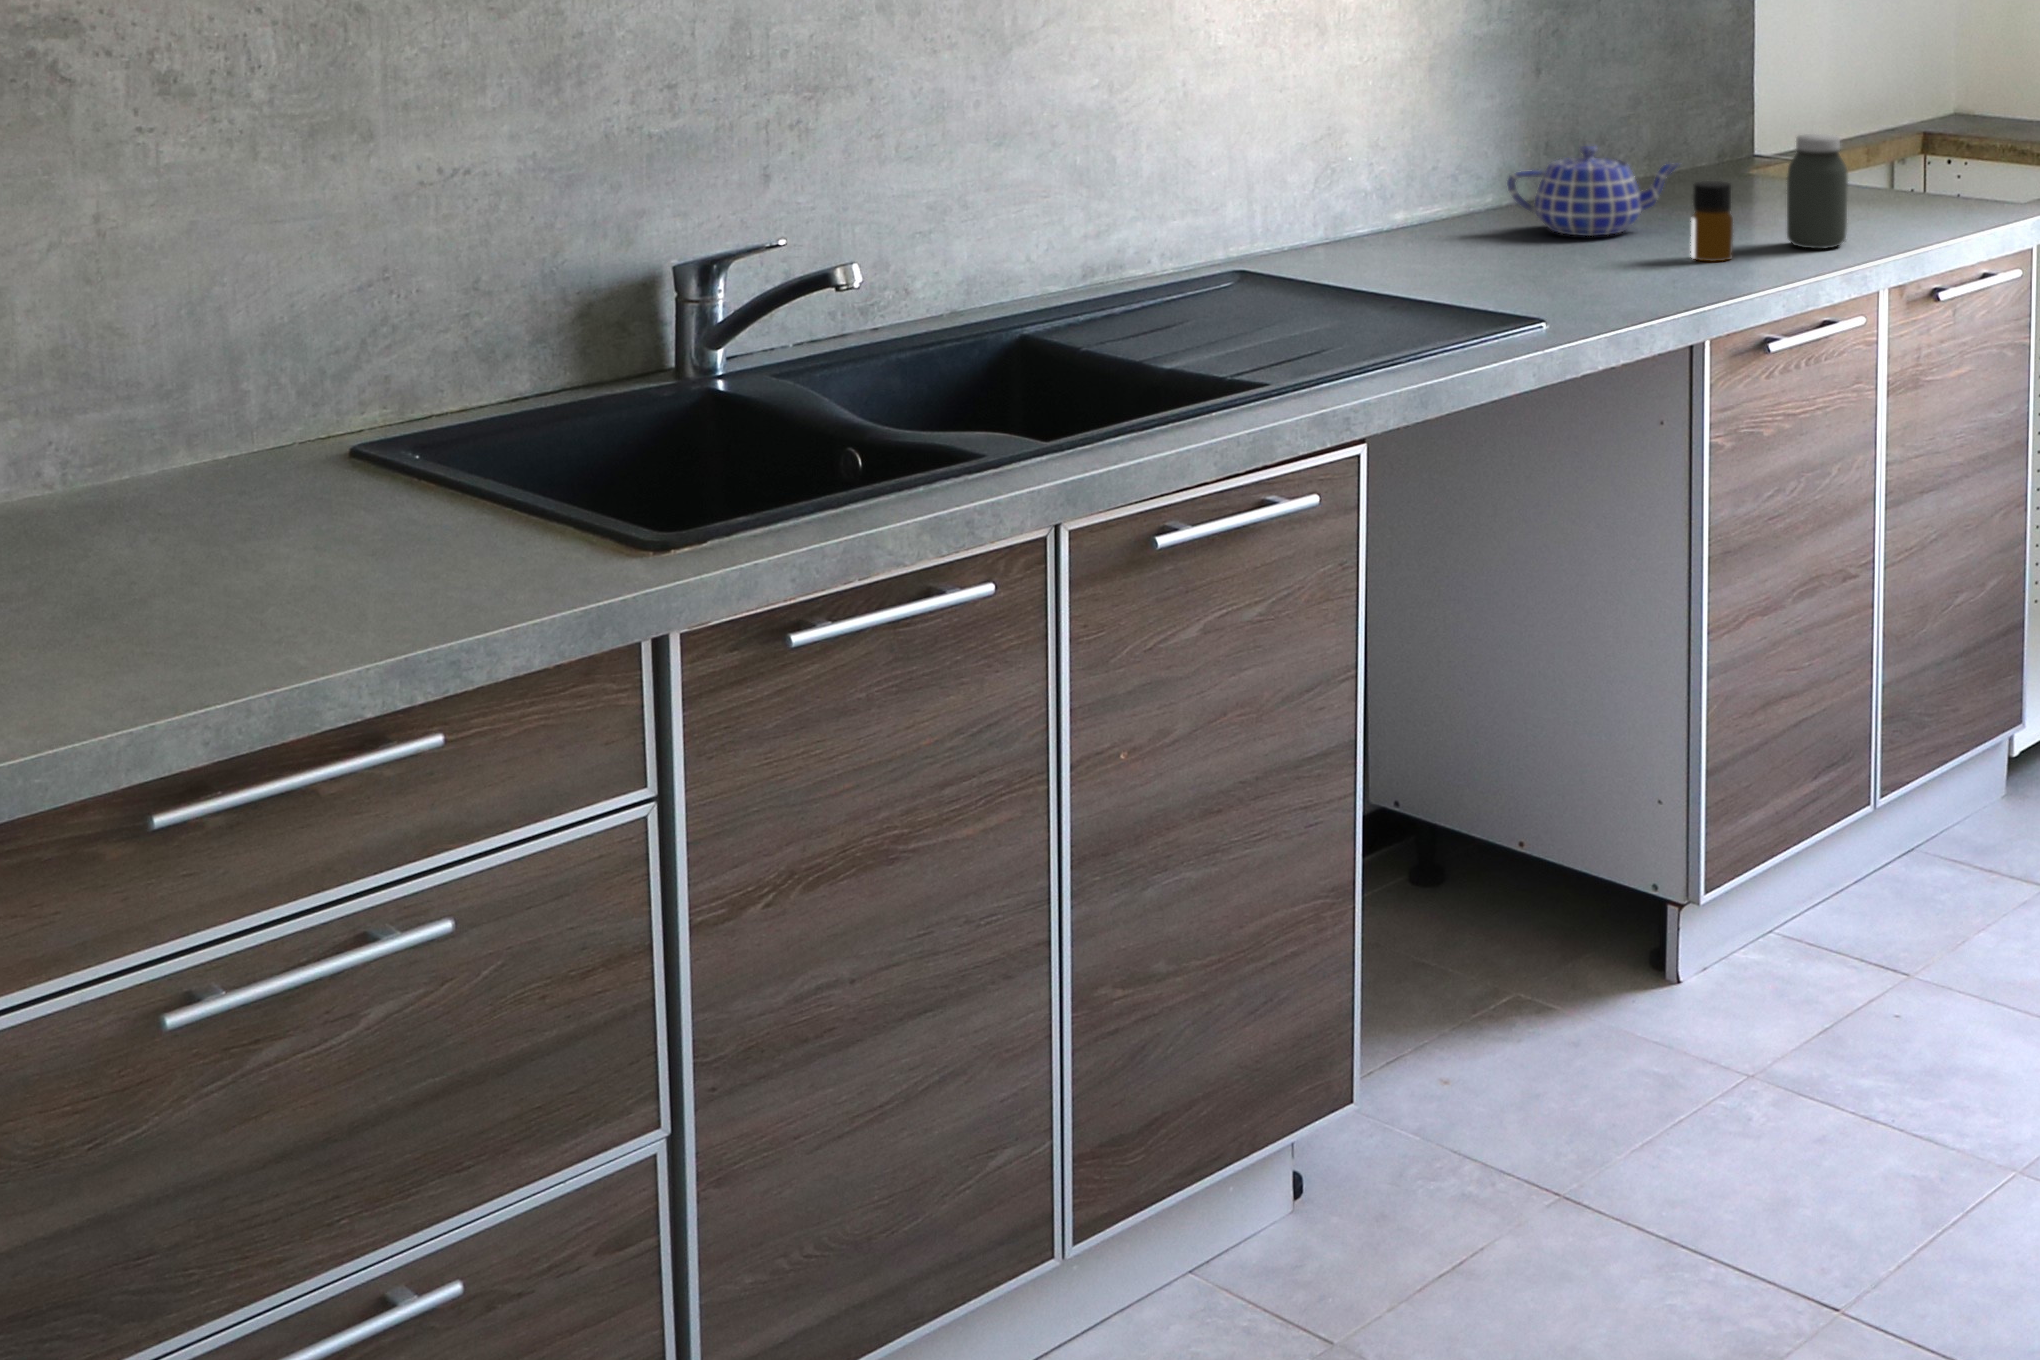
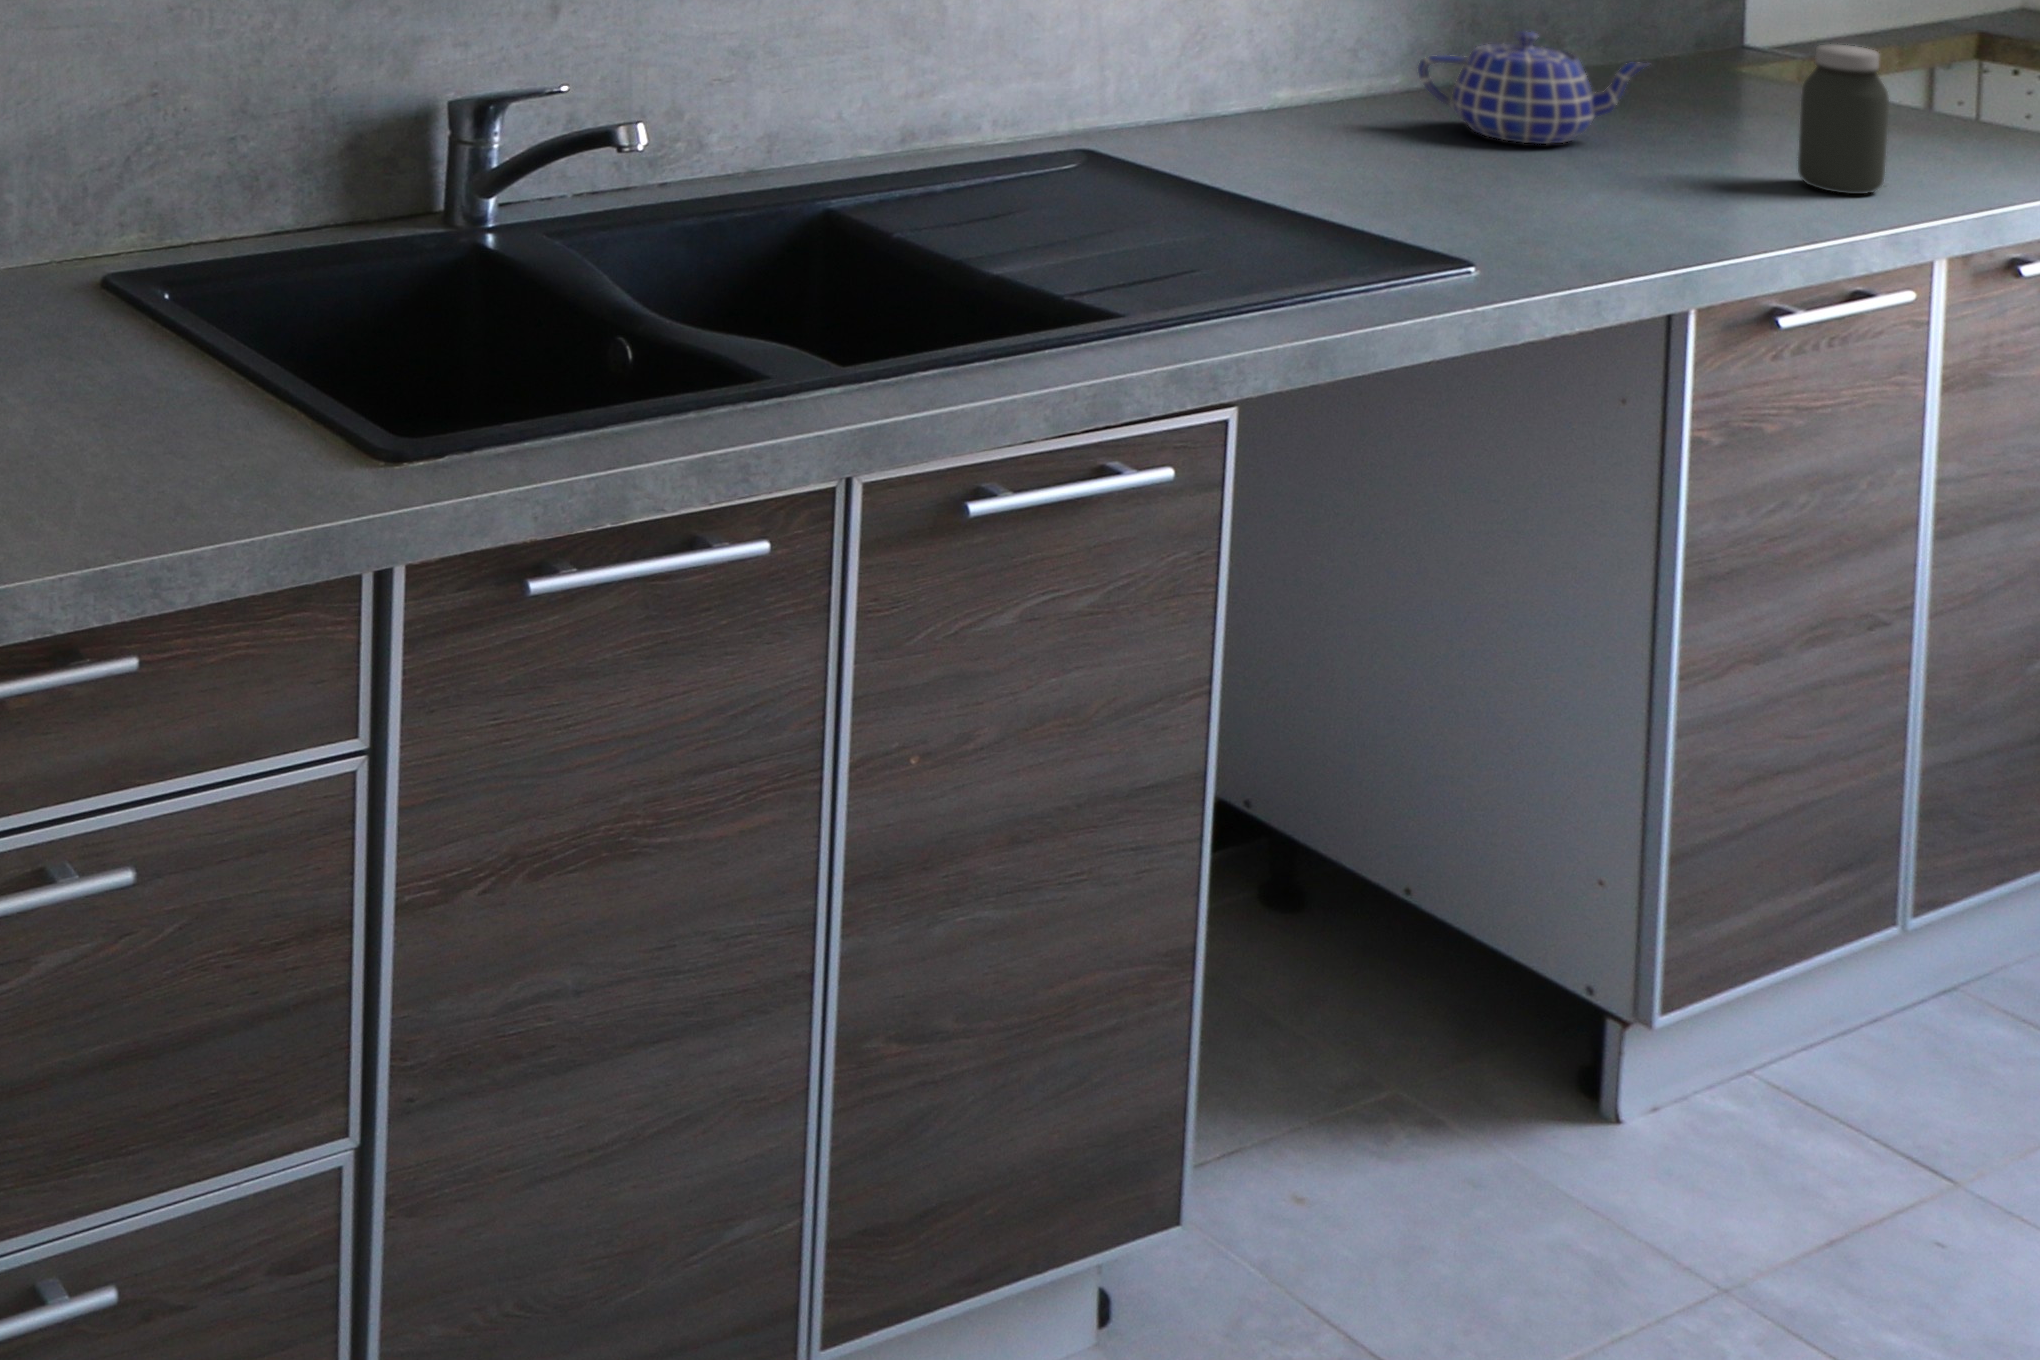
bottle: present [1691,181,1733,261] -> none [1665,94,1724,198]

